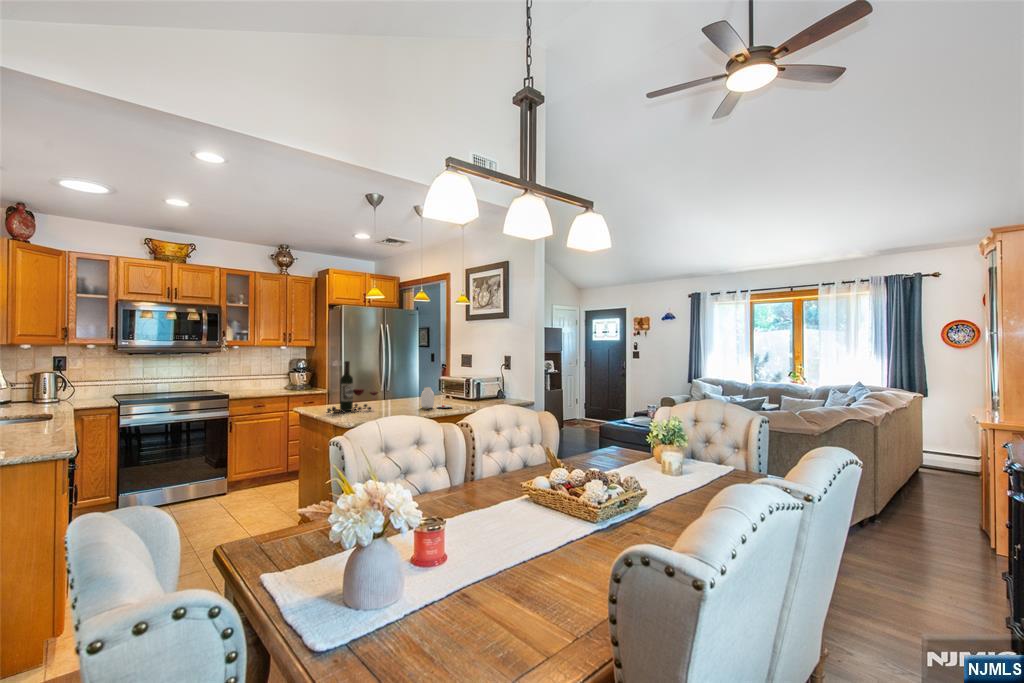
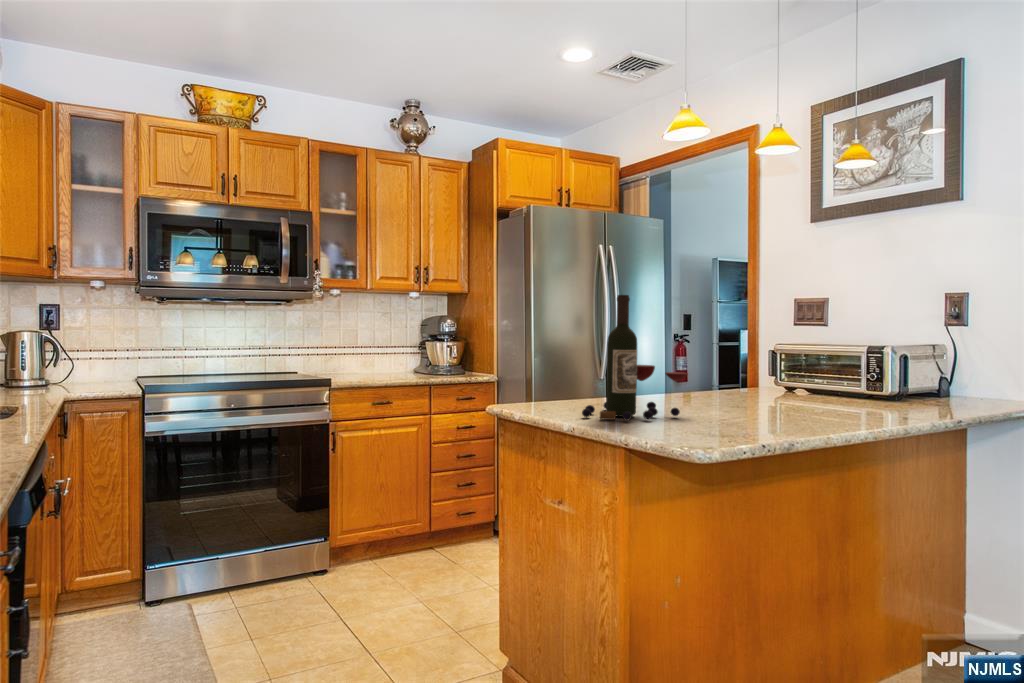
jar: present [421,387,451,410] -> none [782,365,868,419]

